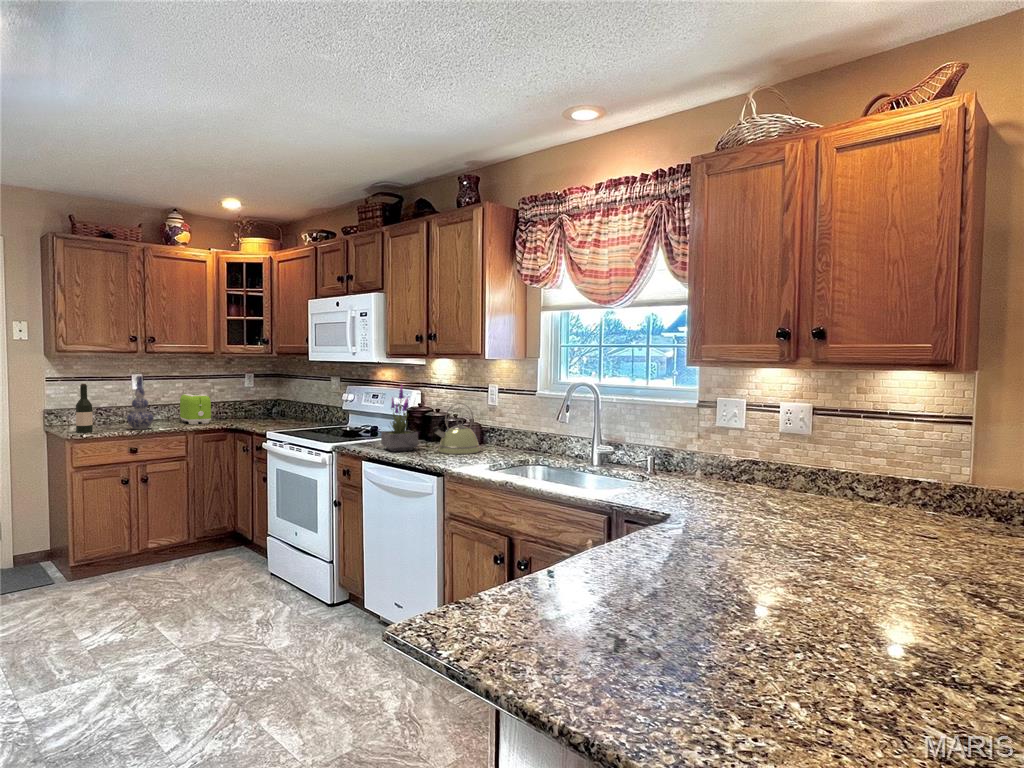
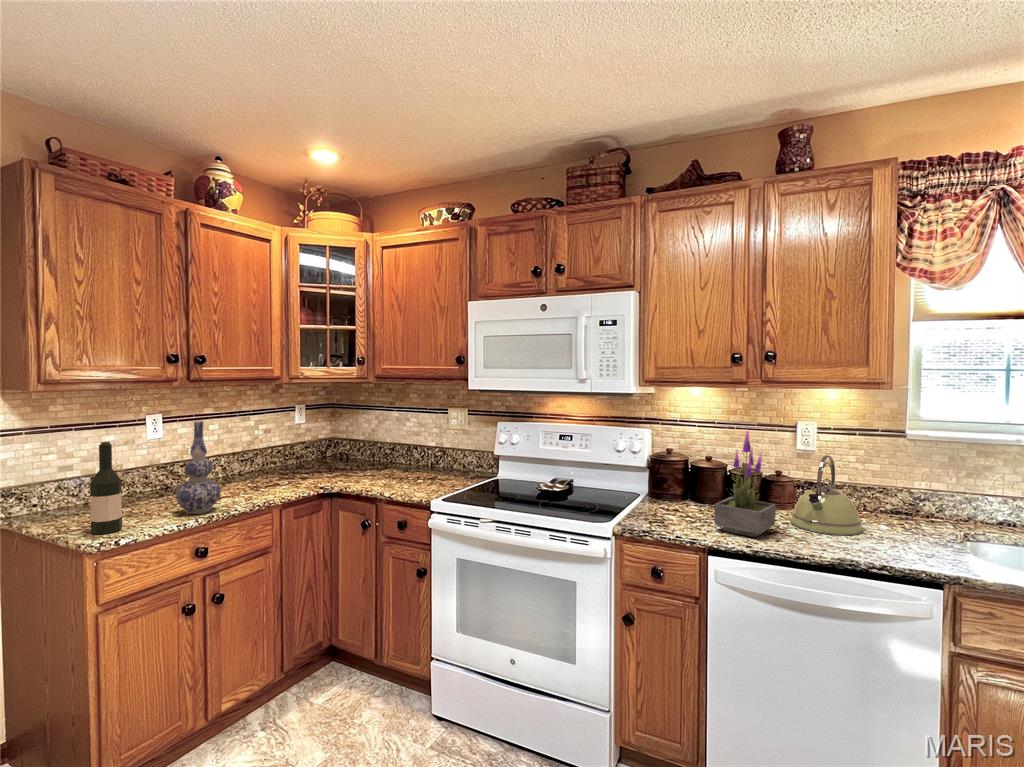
toaster: present [180,394,211,424] -> none [224,440,285,491]

